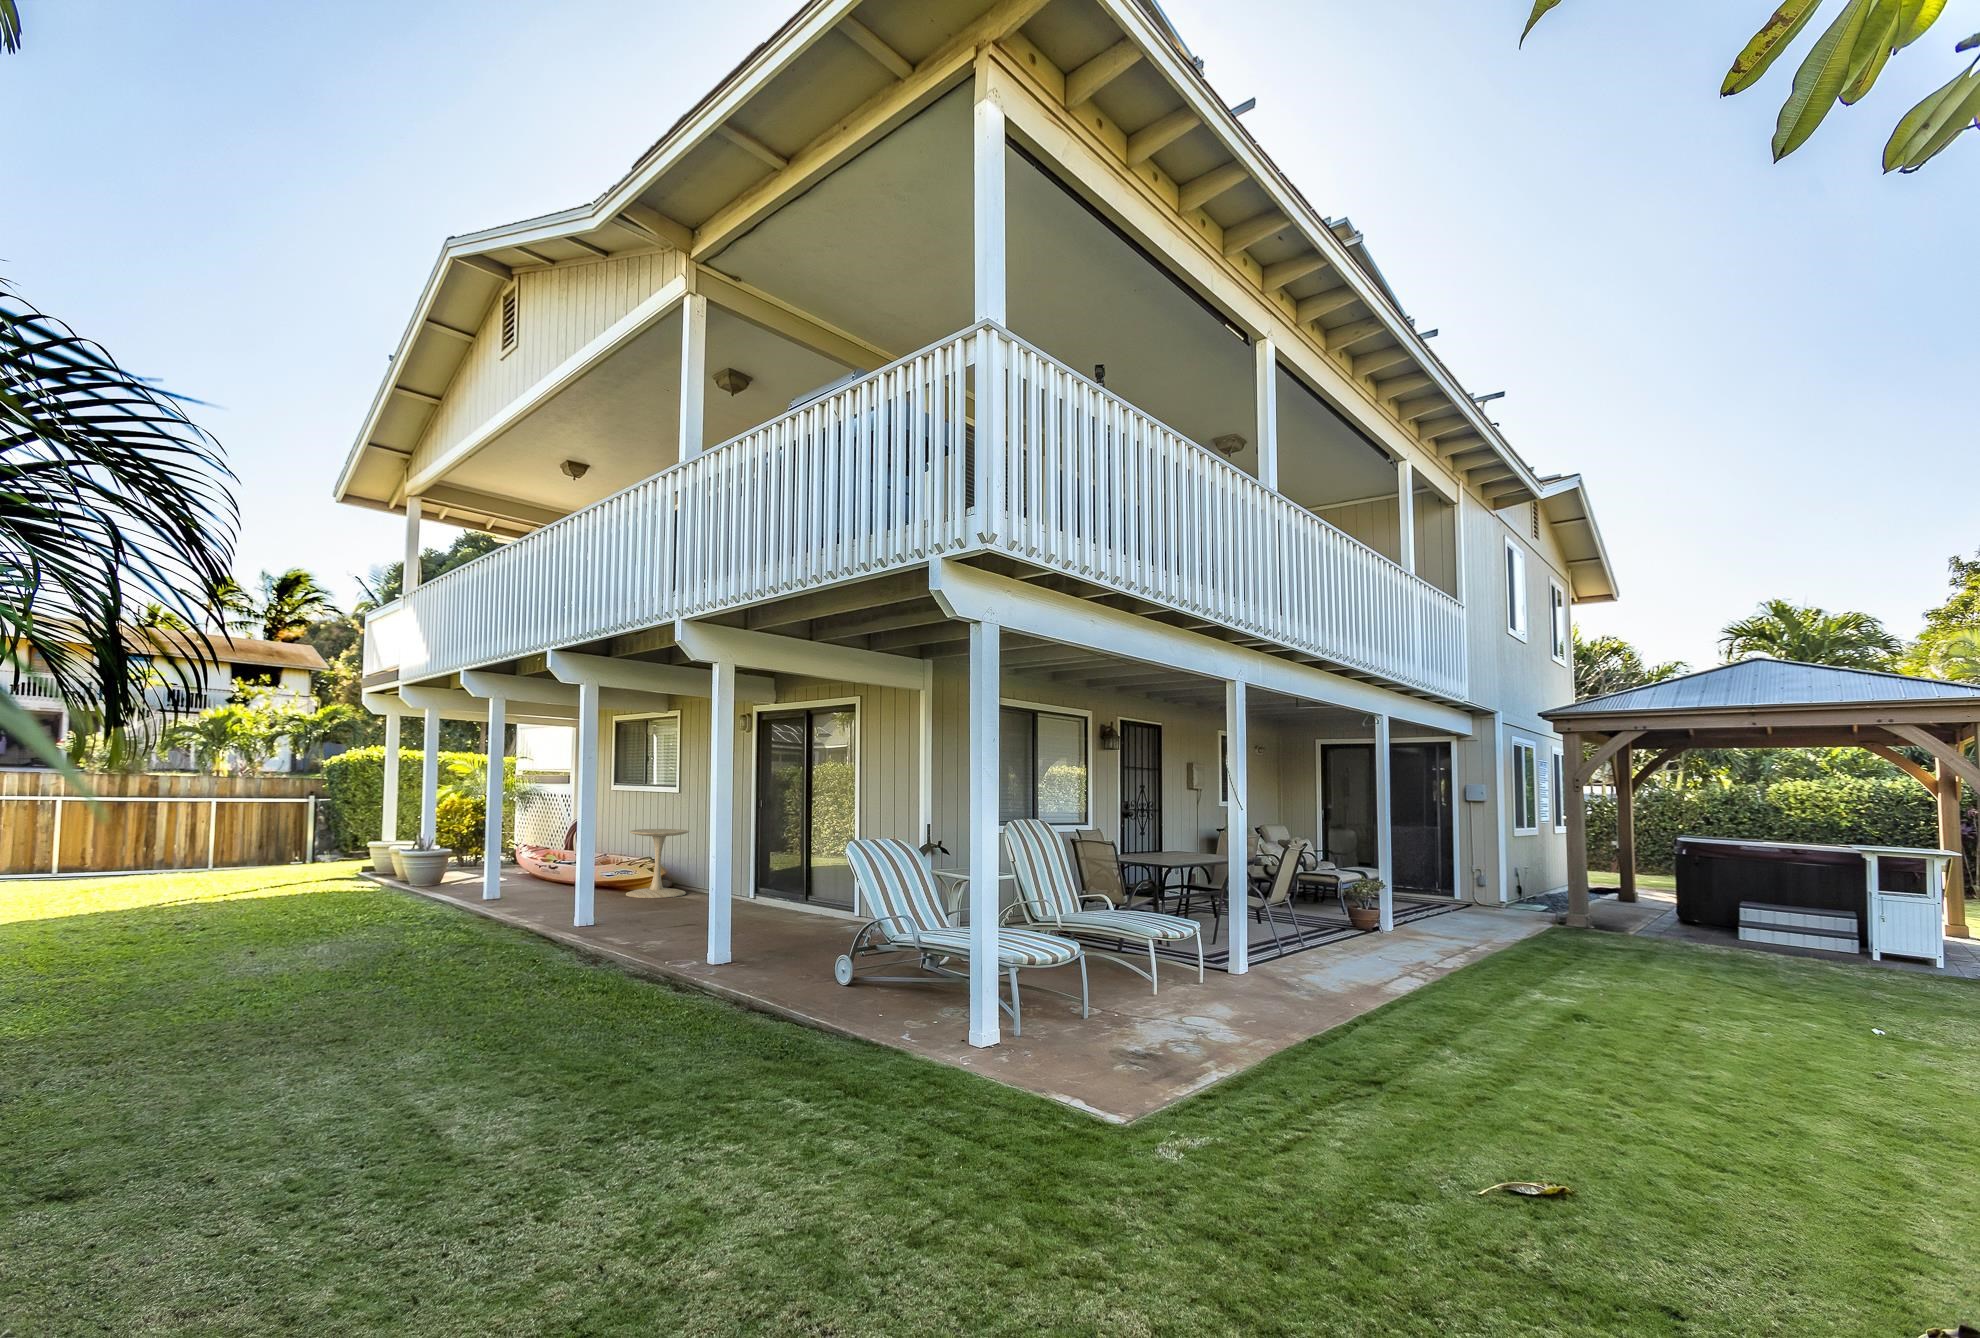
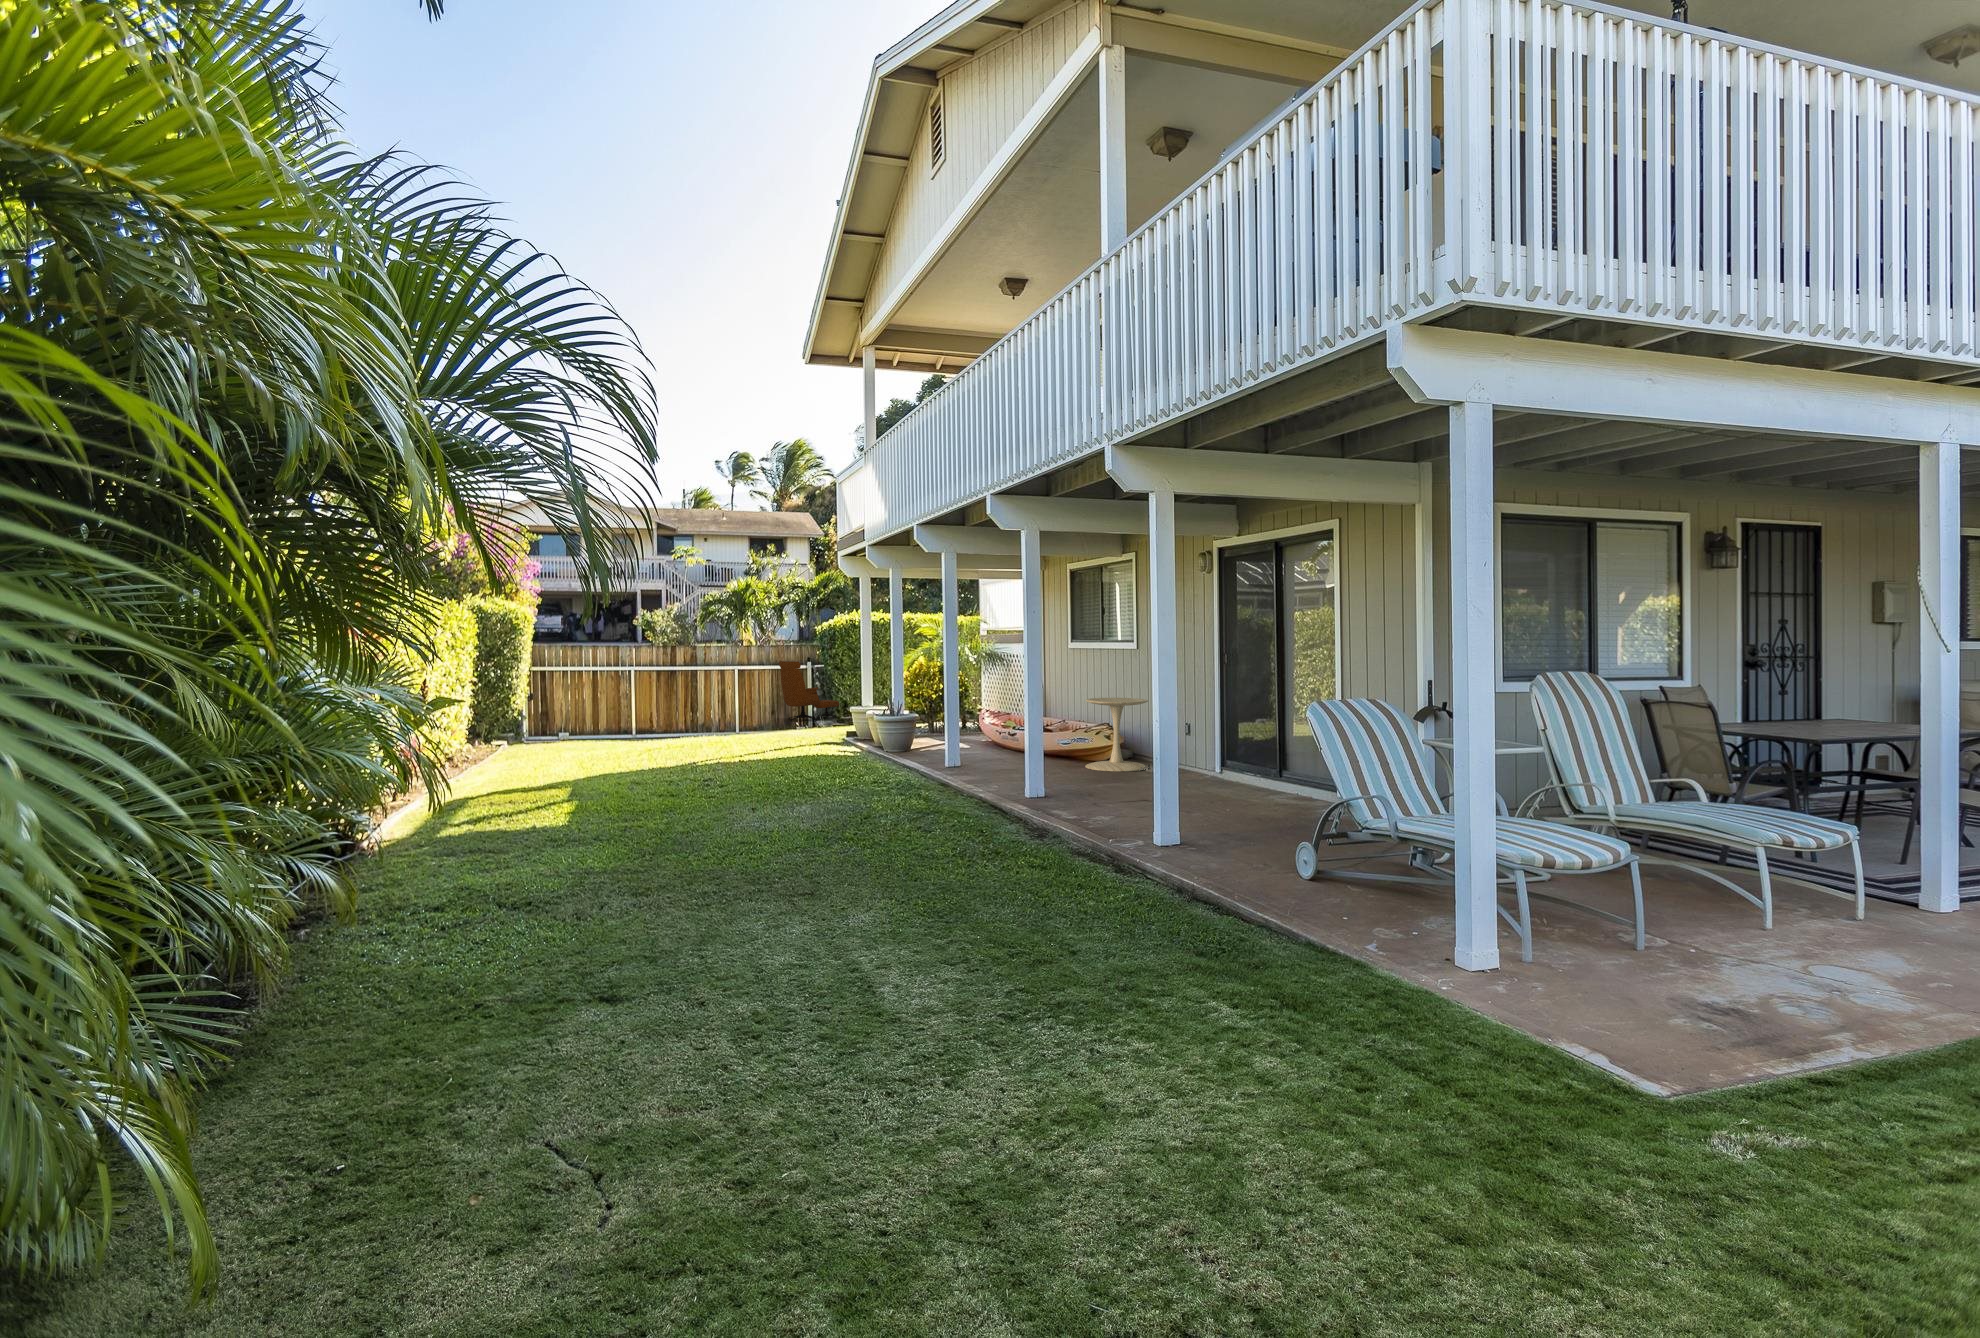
lounge chair: none [273,794,344,859] -> present [779,661,839,721]

